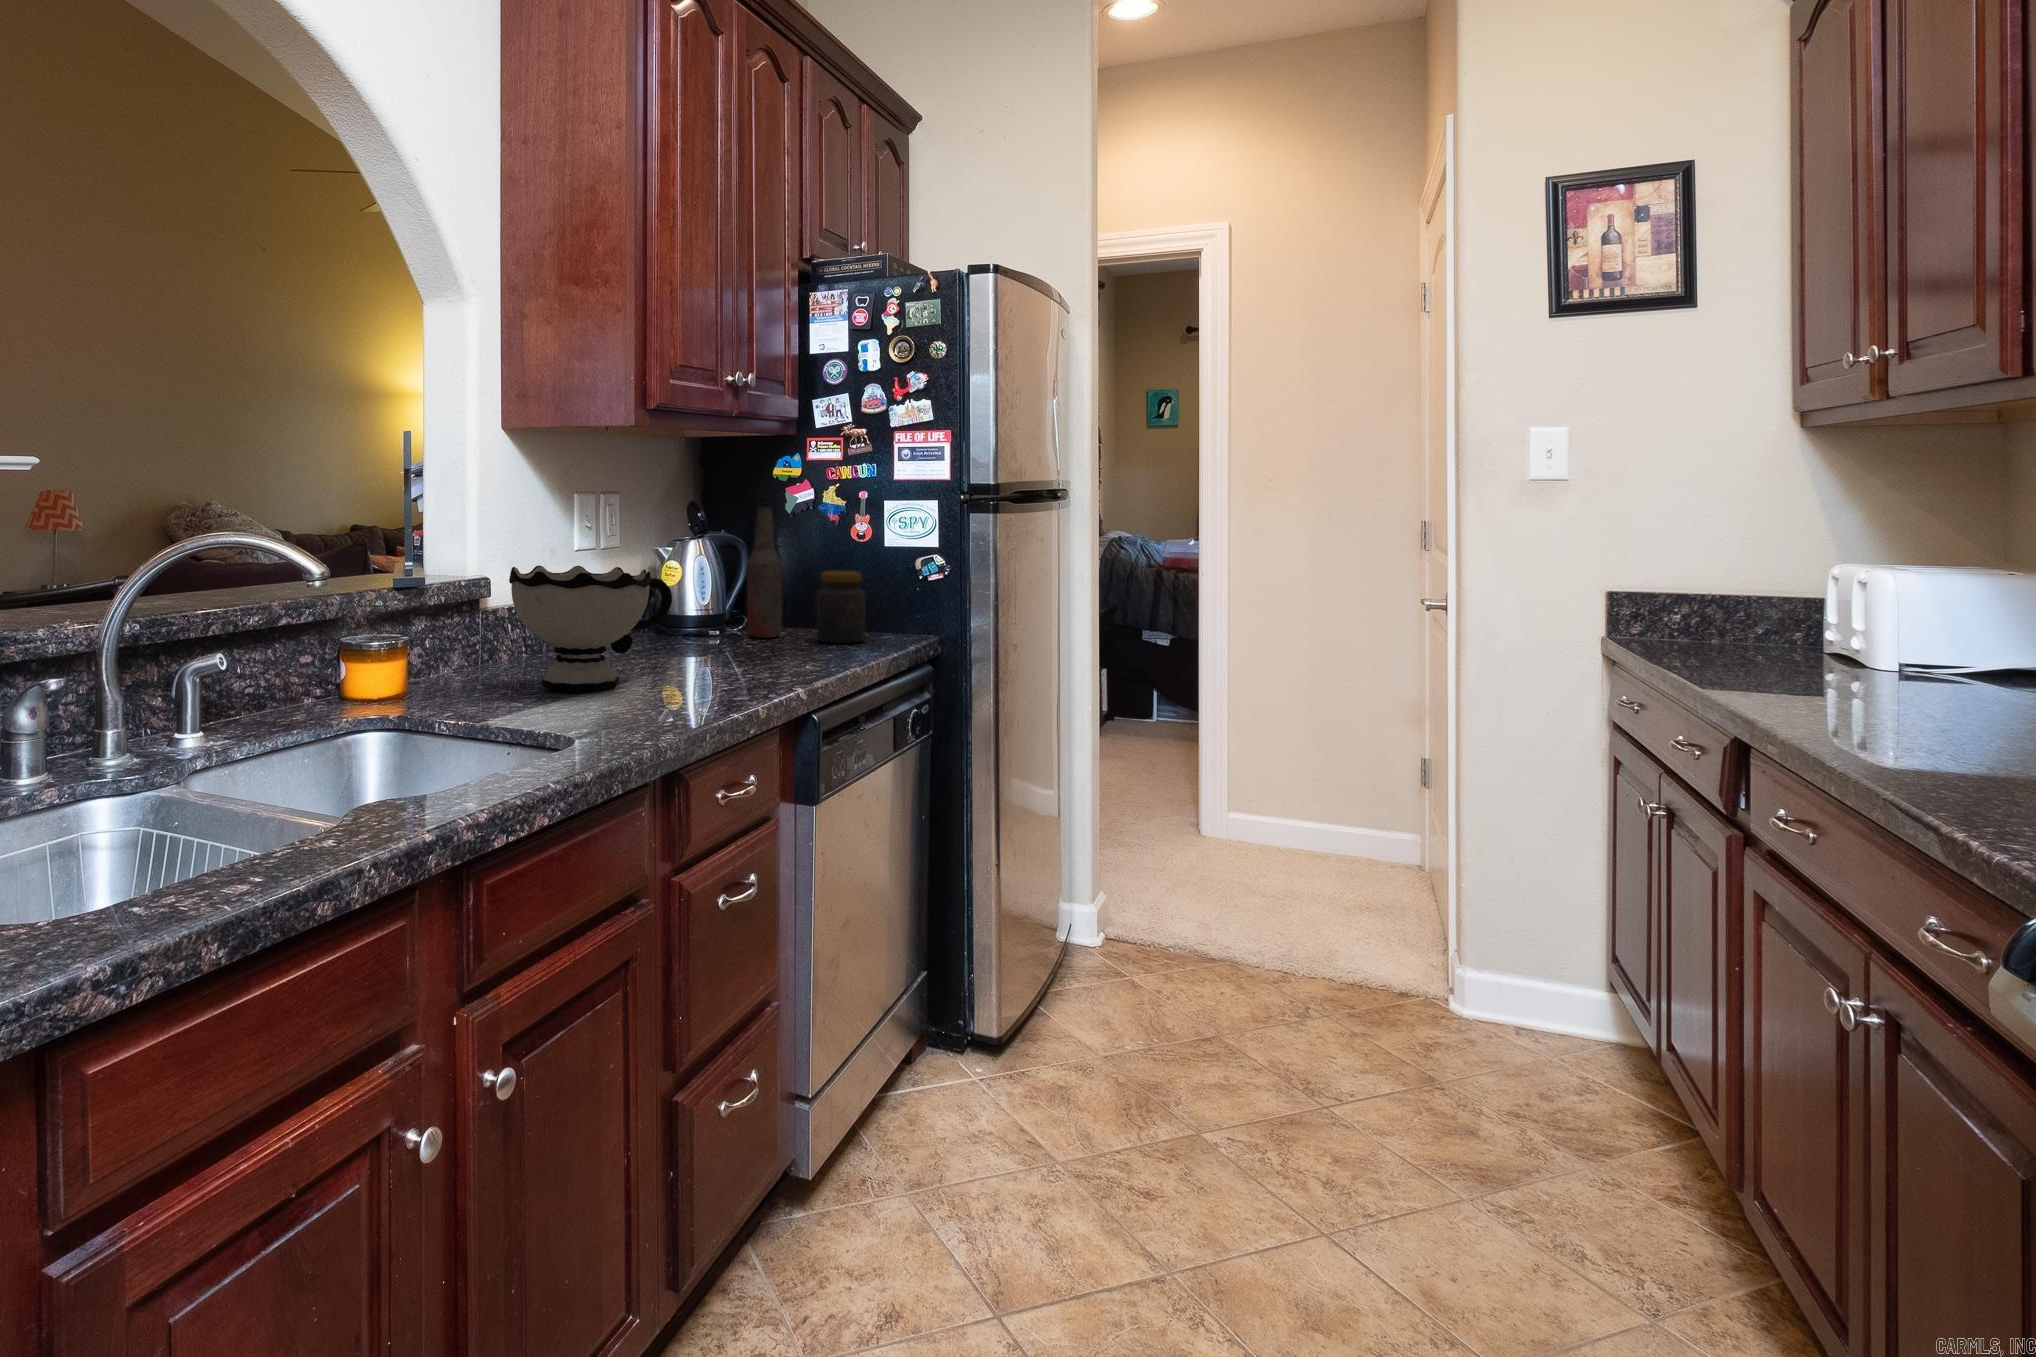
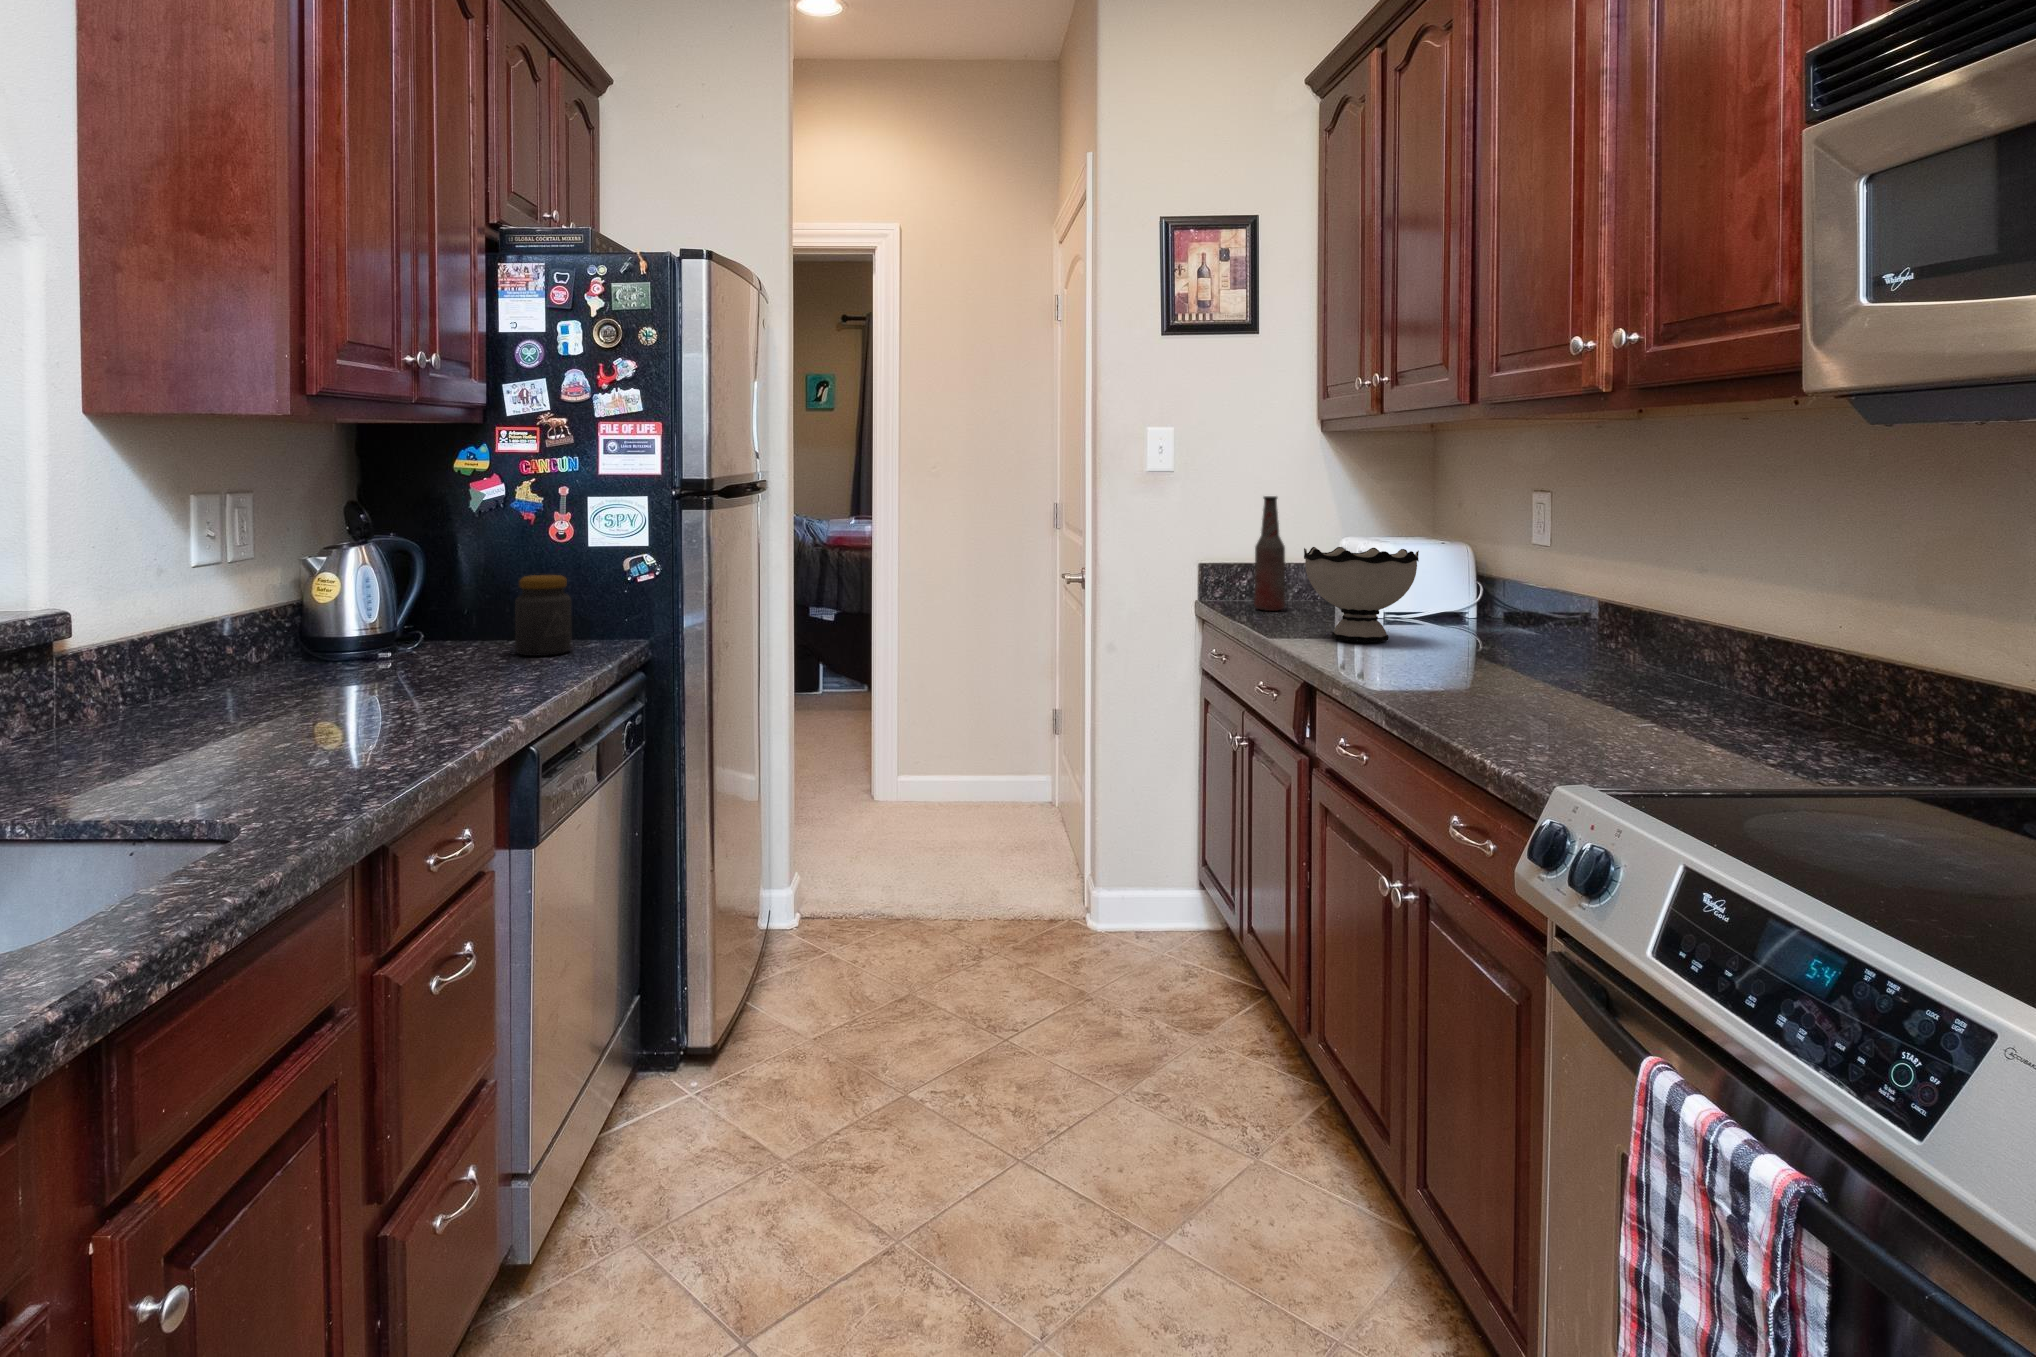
bottle: present [747,503,782,638] -> present [1254,496,1285,611]
bowl: present [509,566,672,691] -> present [1304,547,1419,643]

